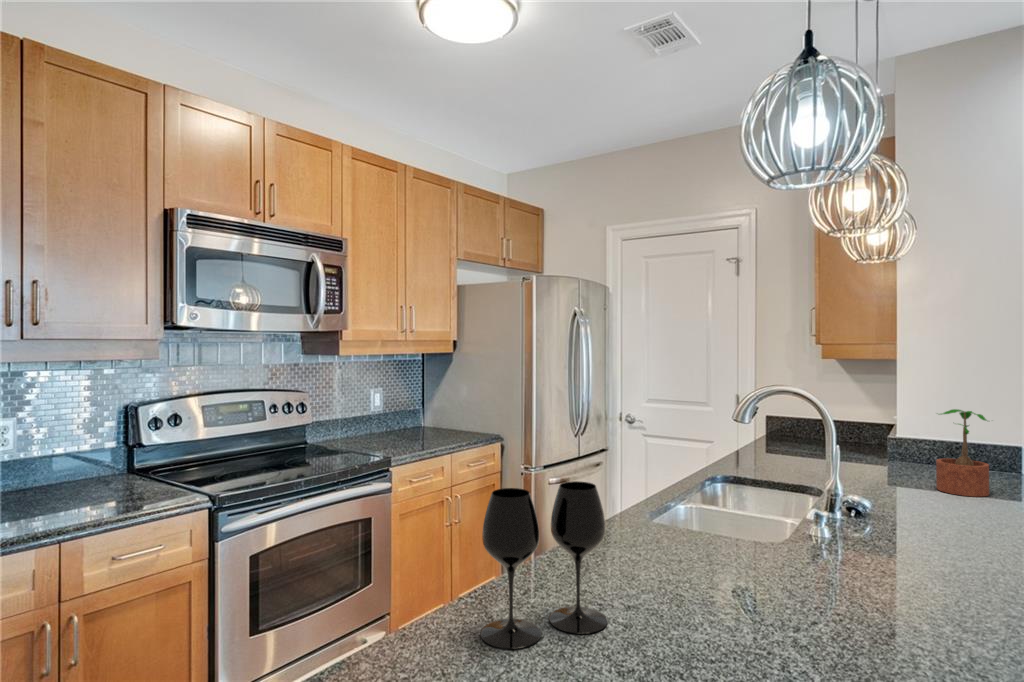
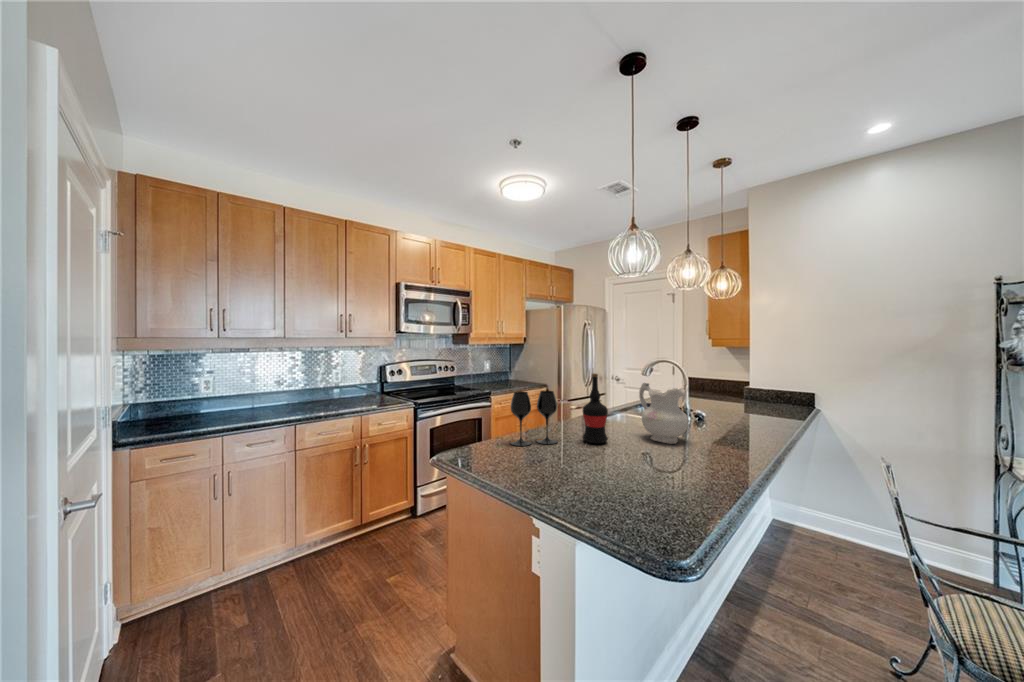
potted plant: present [936,409,989,497] -> none [753,372,782,415]
wine bottle: none [667,434,733,620] -> present [583,373,608,443]
ceramic pitcher: none [780,449,913,604] -> present [639,383,688,444]

